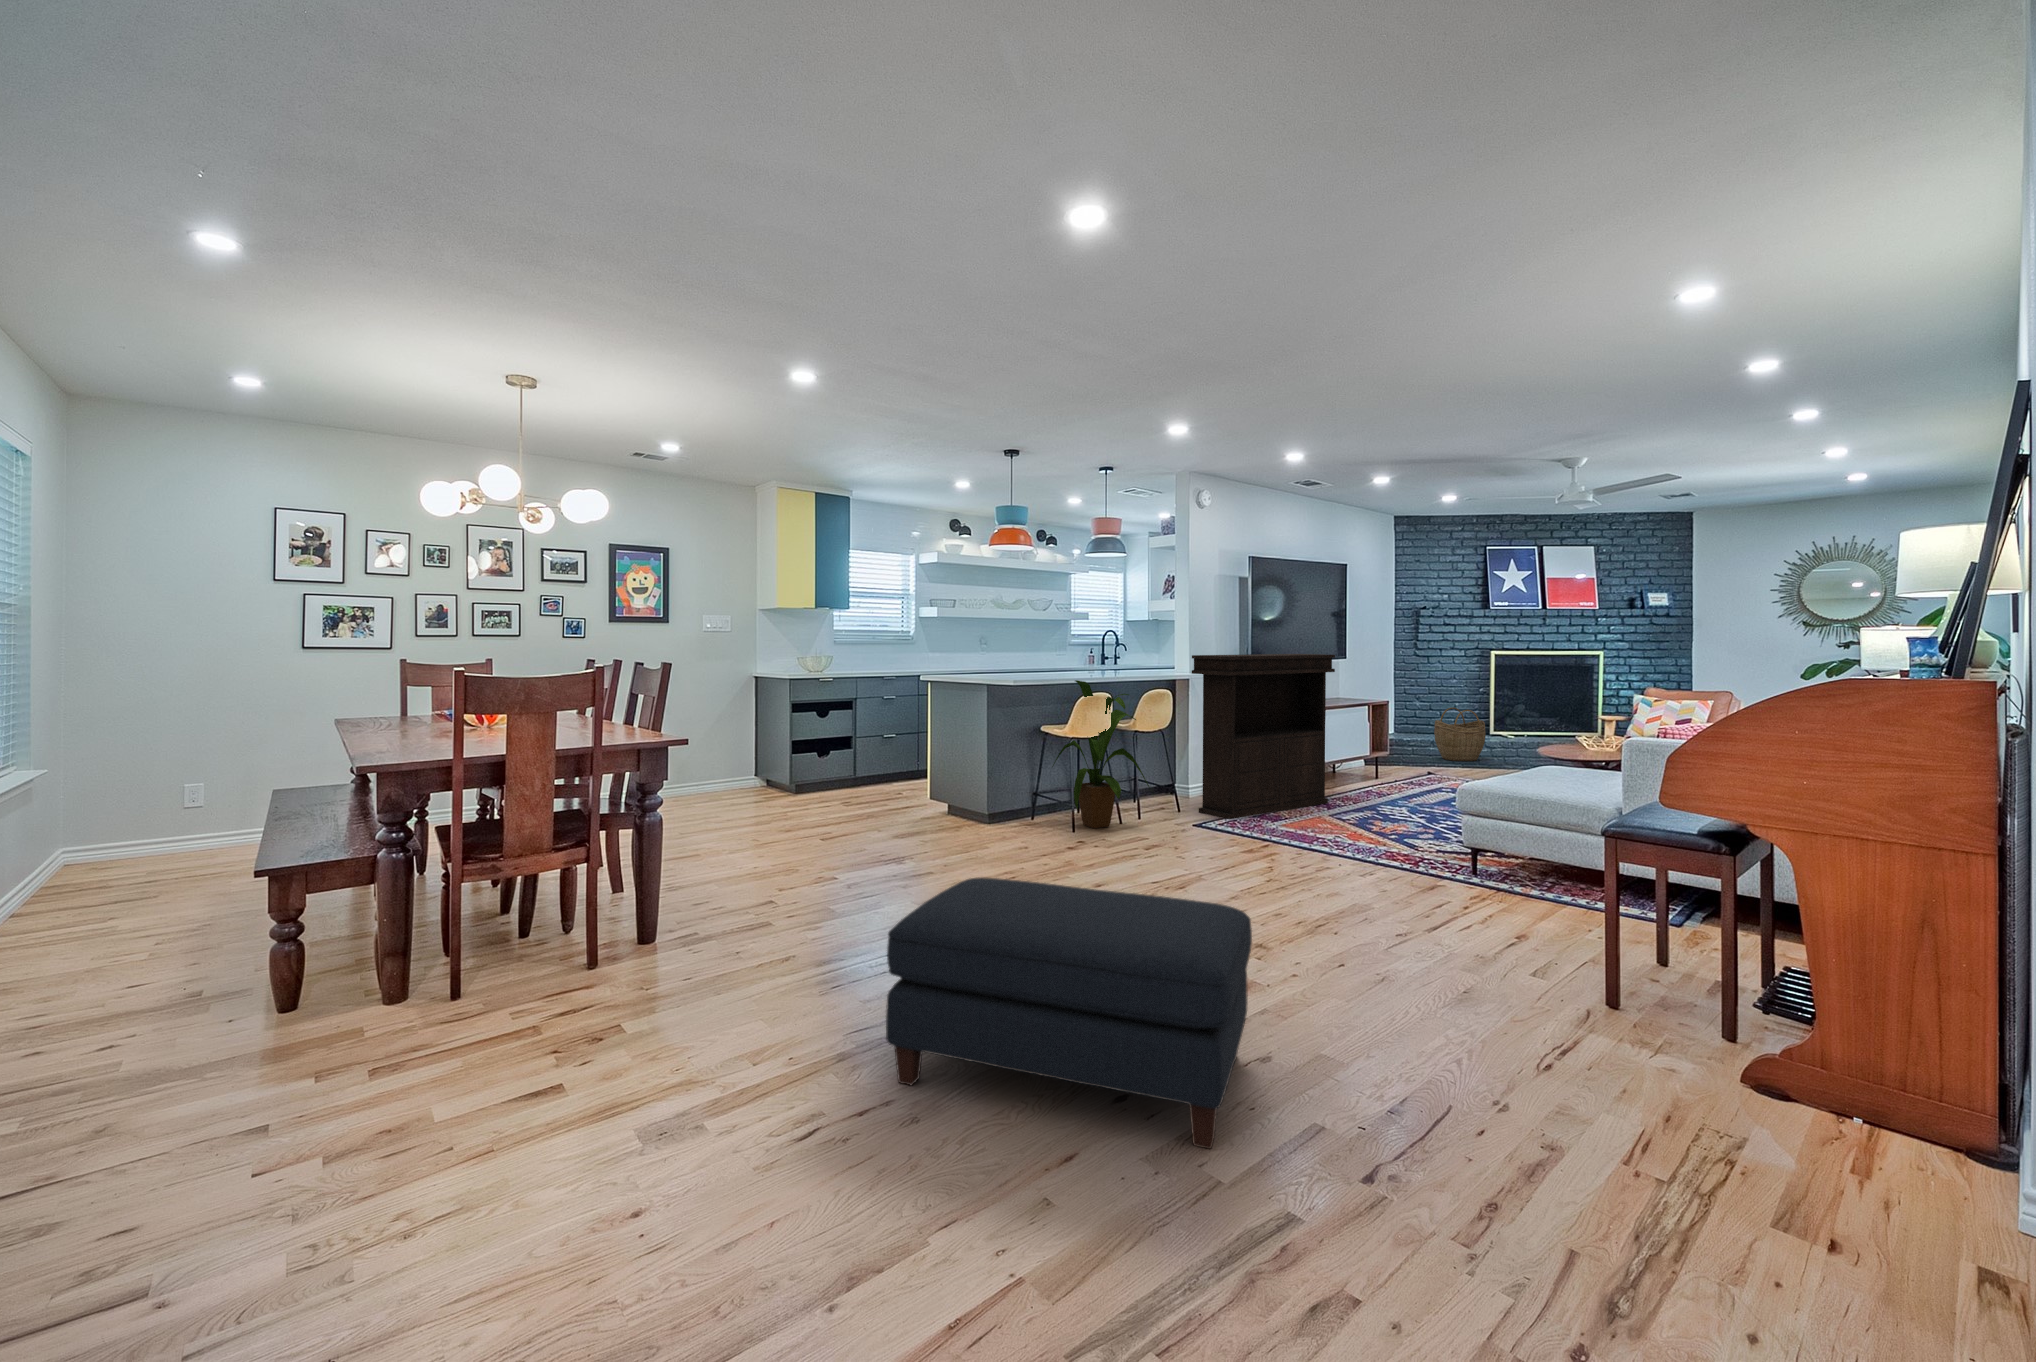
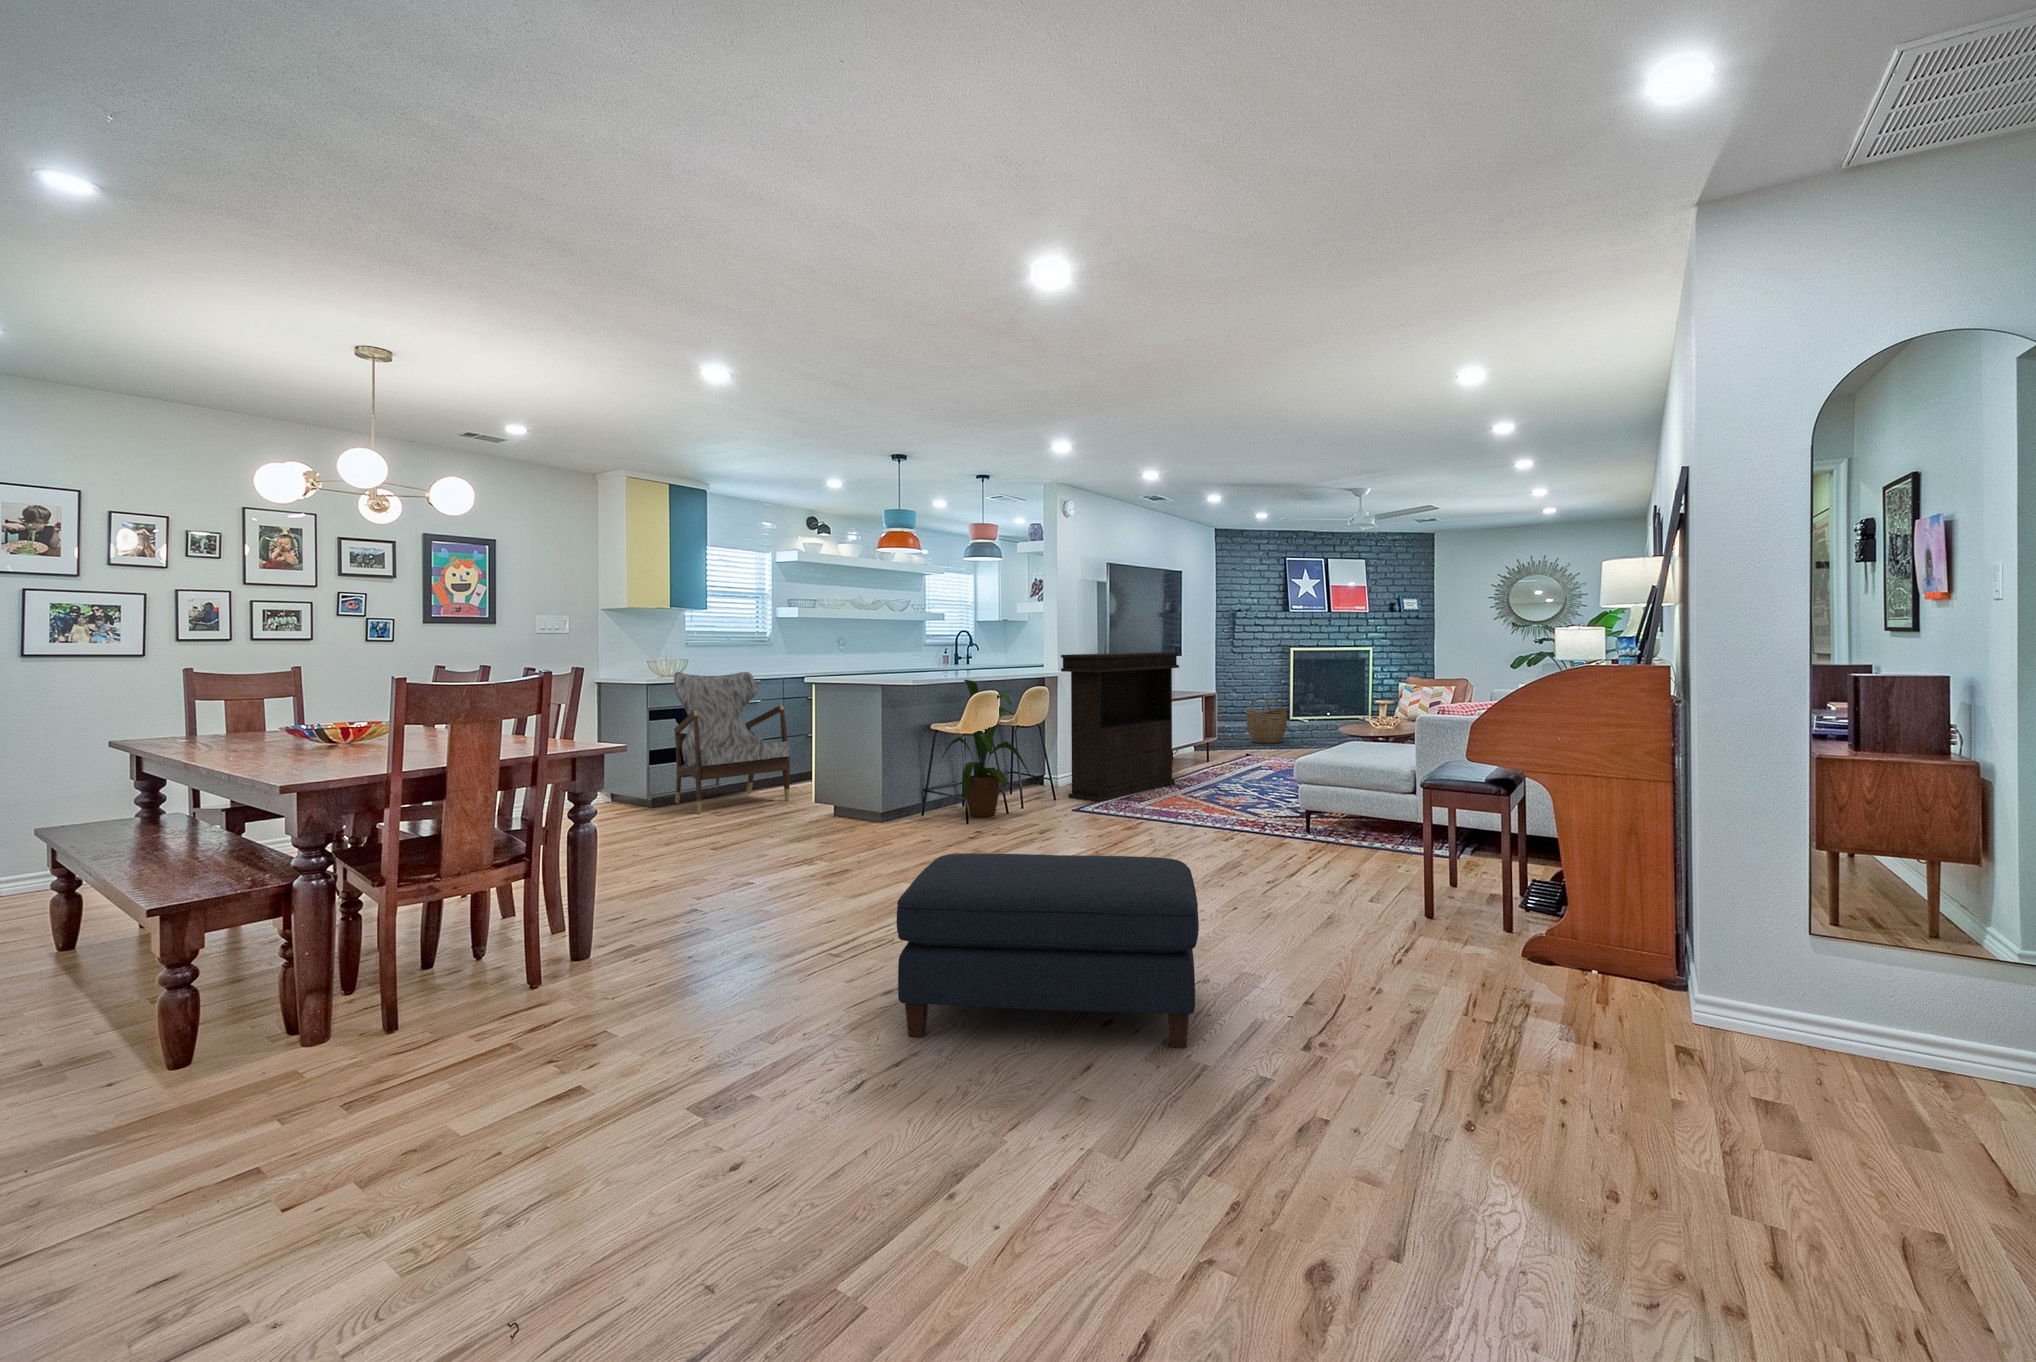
armchair: none [806,666,912,805] -> present [674,672,790,813]

